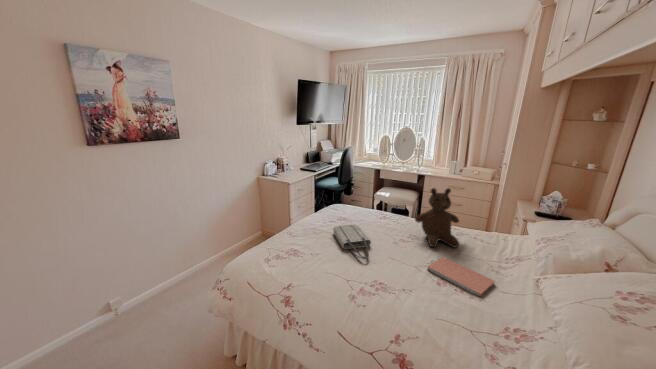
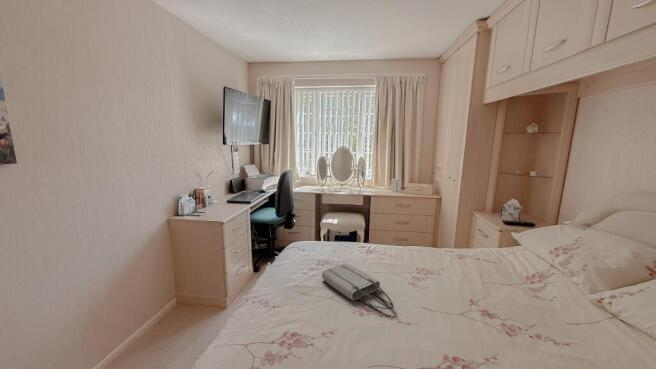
teddy bear: present [415,188,459,247] -> none [413,205,466,275]
notebook: present [427,257,495,296] -> none [461,285,538,325]

